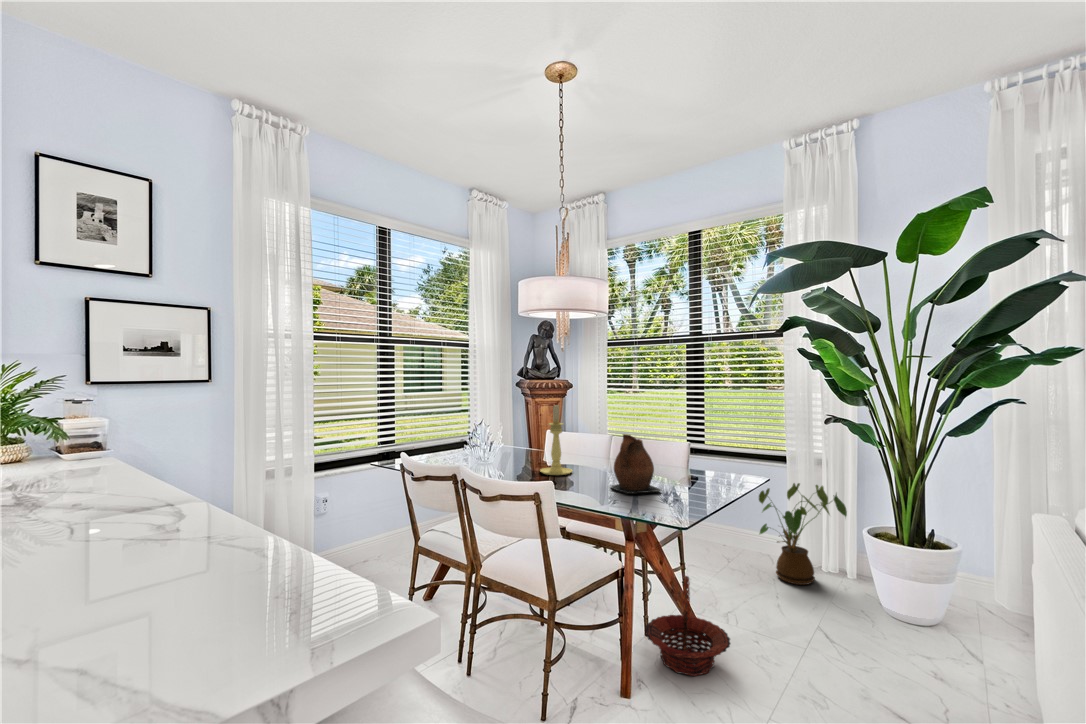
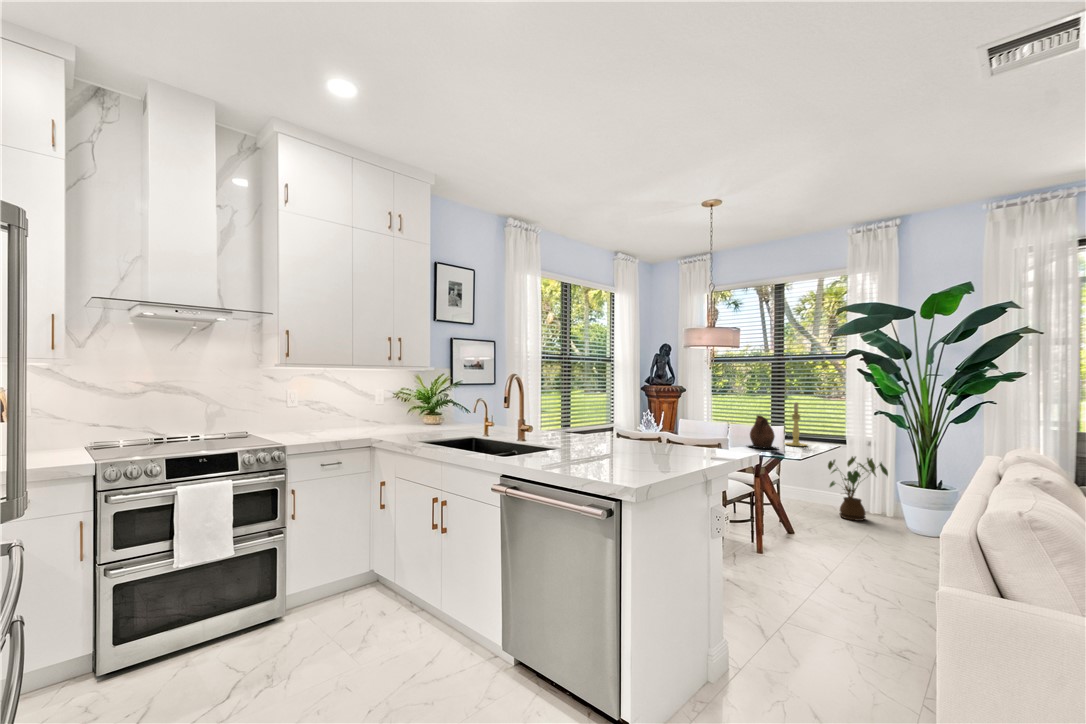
candle holder: present [540,405,572,475] -> present [785,403,807,446]
basket: present [645,576,731,676] -> none [768,497,821,549]

